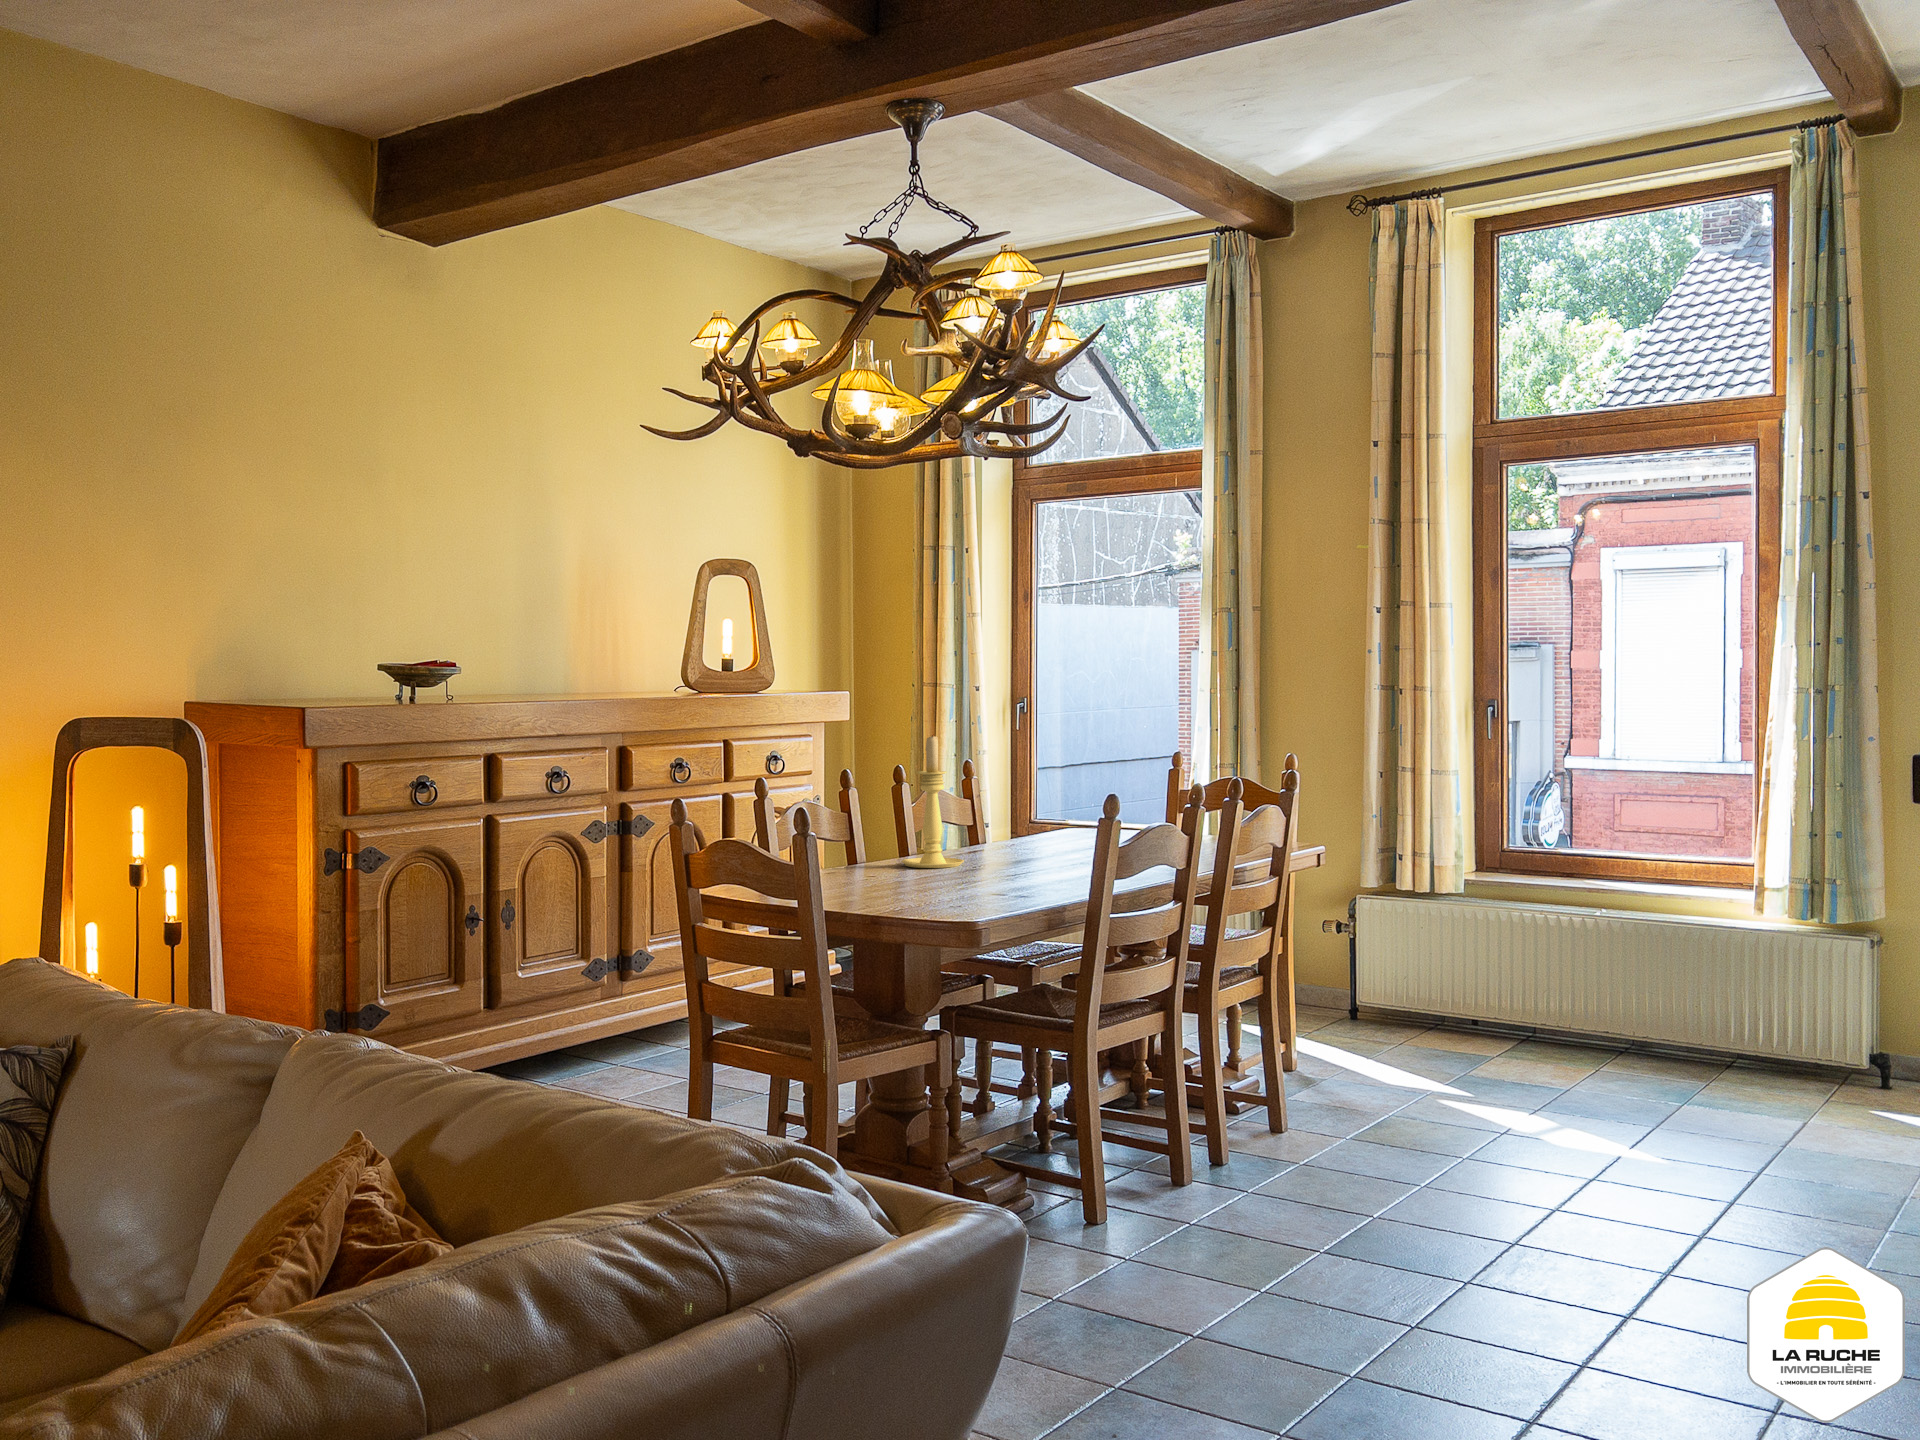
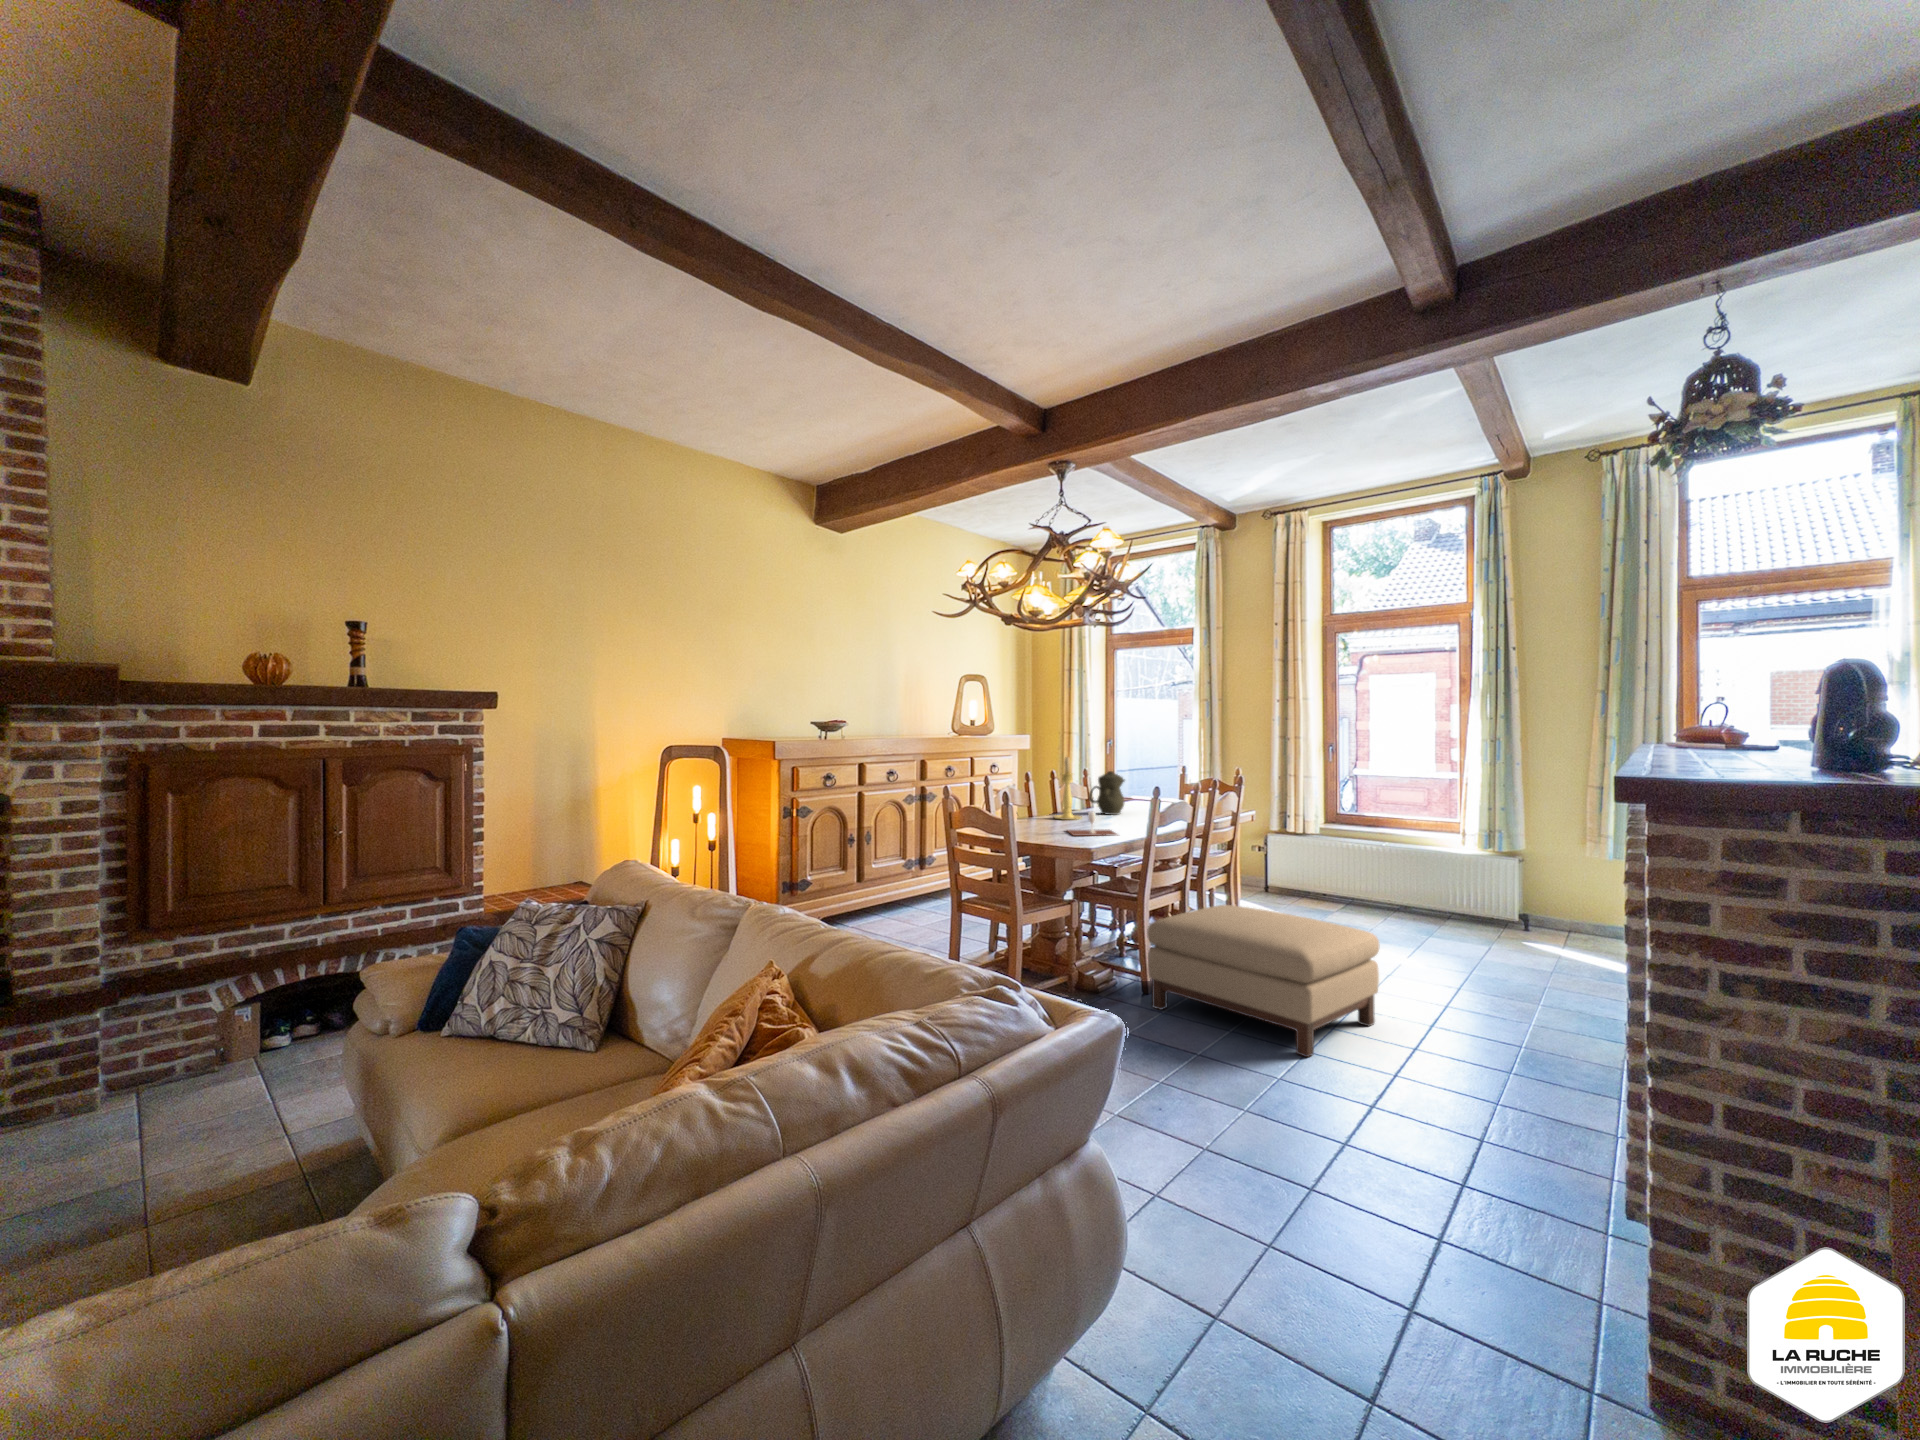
teapot: none [976,765,1052,855] -> present [1089,771,1125,815]
wine glass: none [928,851,1042,903] -> present [1068,812,1117,836]
ottoman: none [1099,1037,1561,1355] -> present [1147,905,1379,1057]

